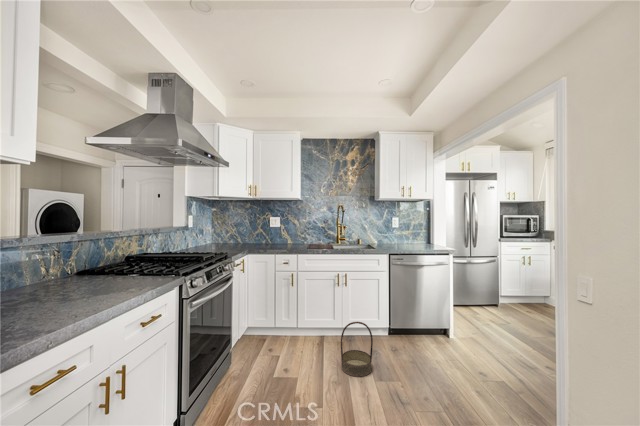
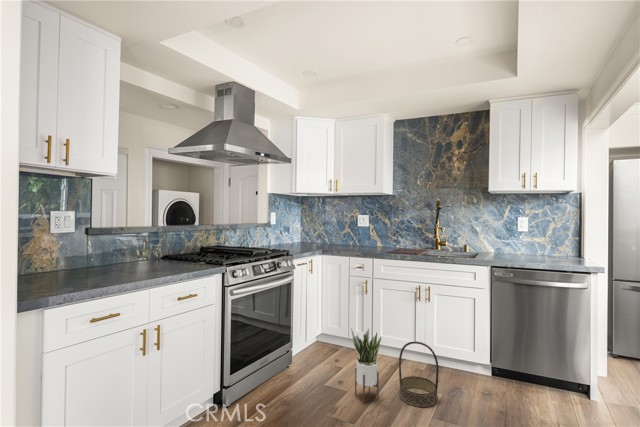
potted plant: none [307,318,331,388] -> present [351,328,381,404]

